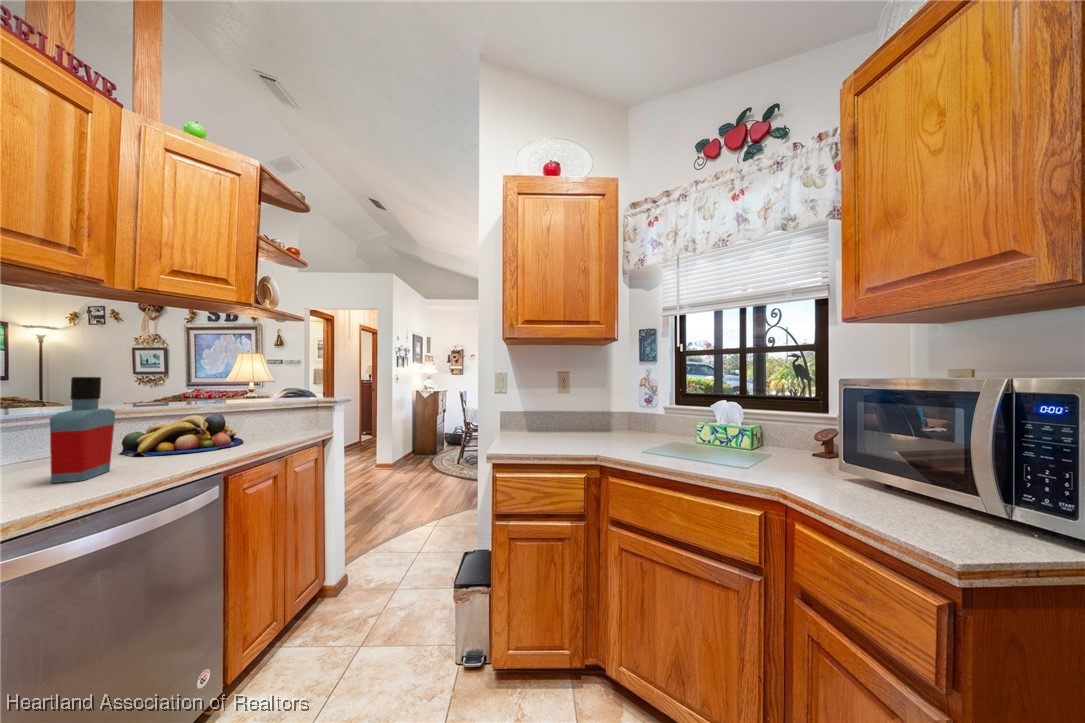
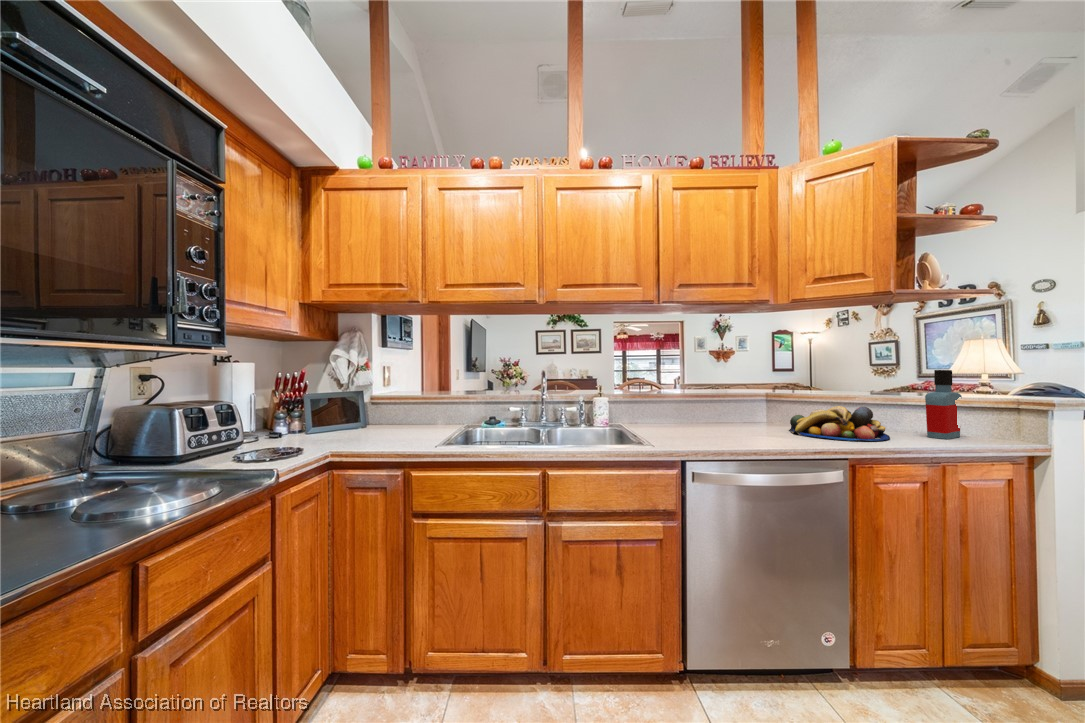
bottle: present [50,377,115,483] -> present [925,370,962,439]

